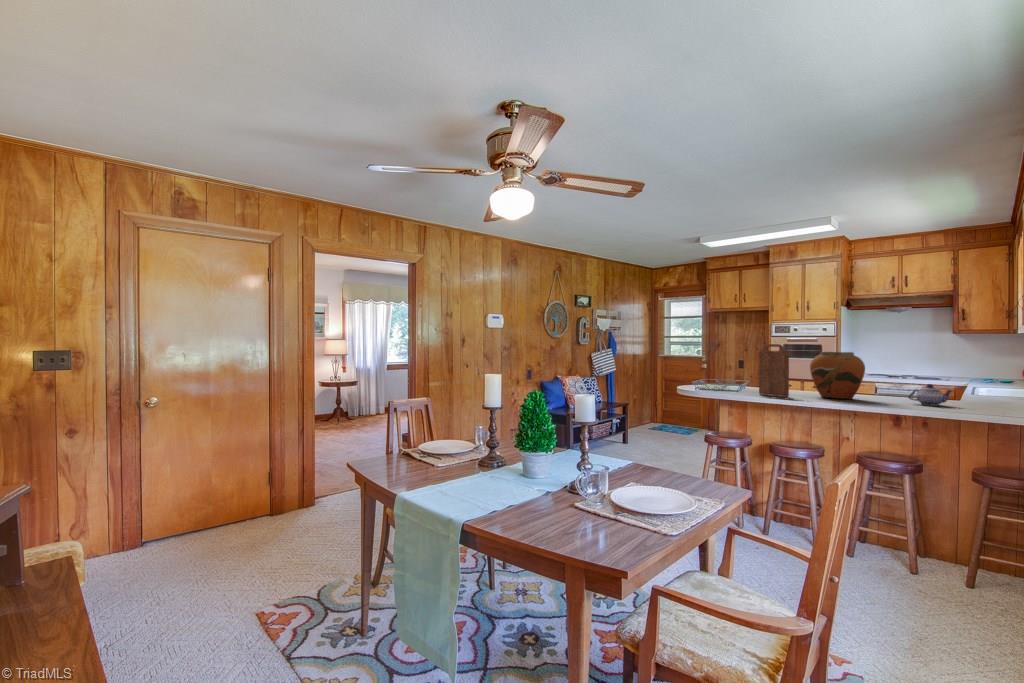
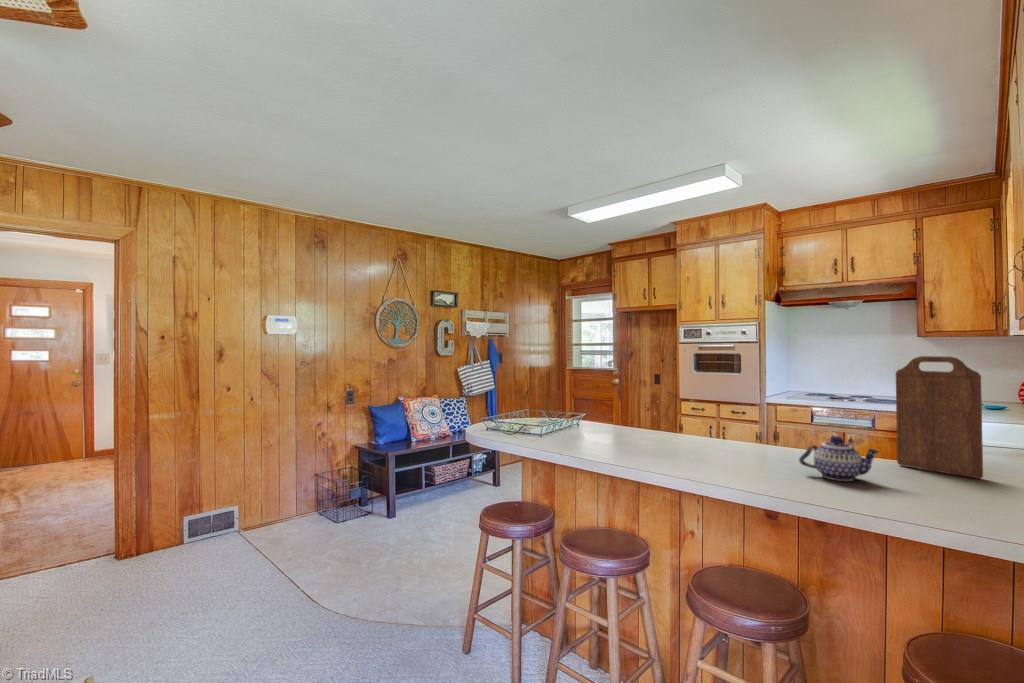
cutting board: present [759,344,789,397] -> present [896,356,983,479]
vase: present [810,352,865,399] -> none [650,371,731,459]

